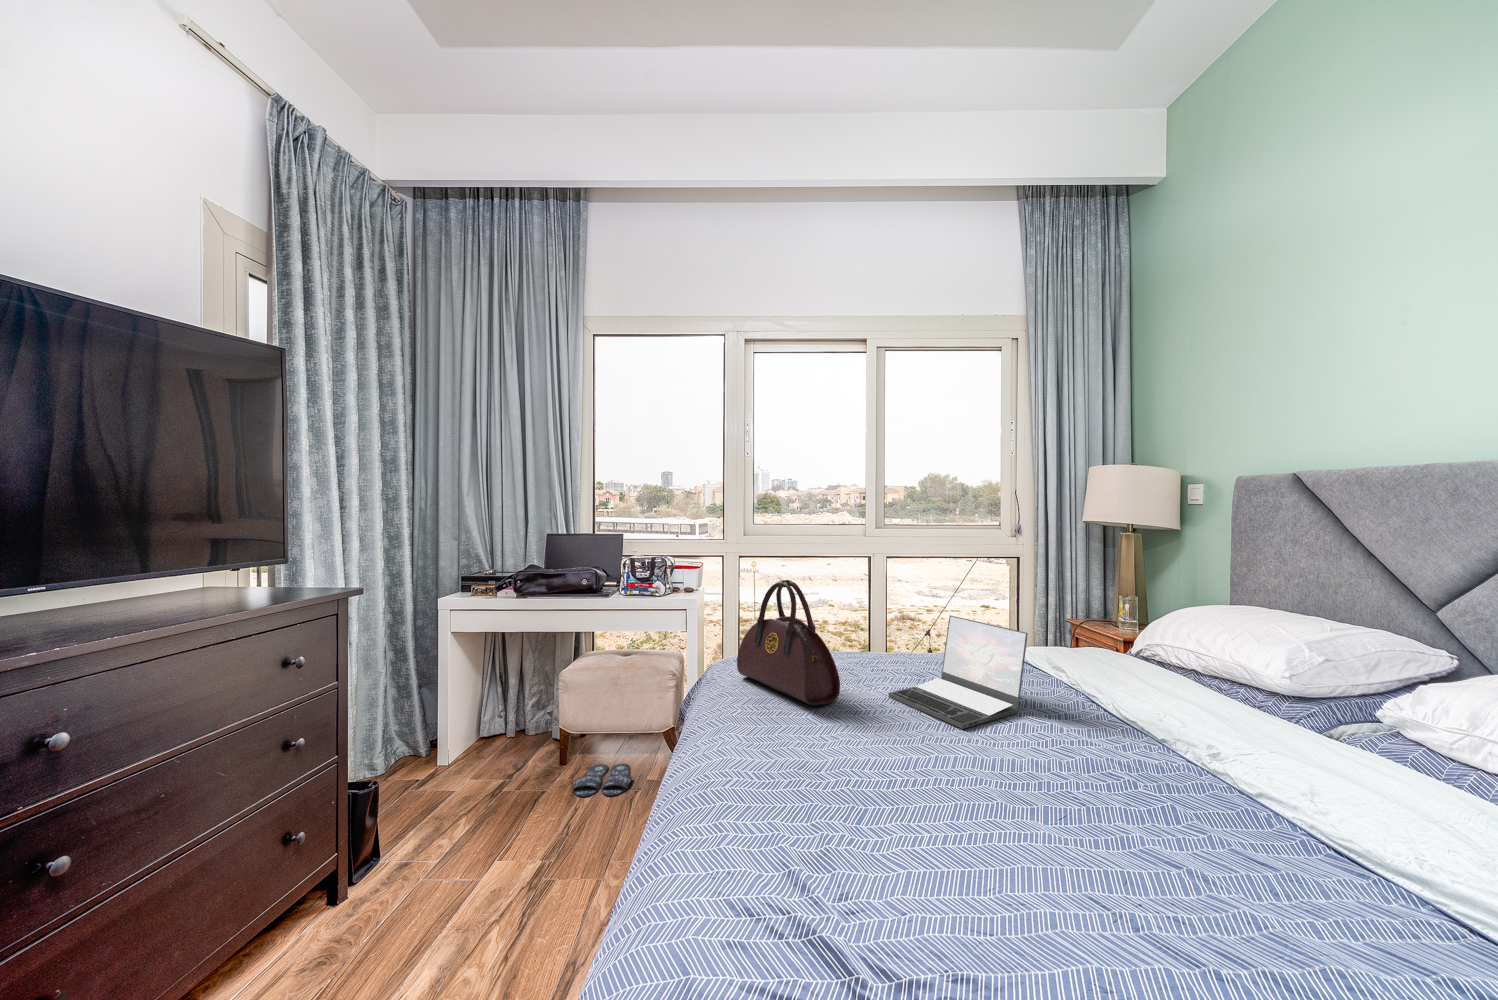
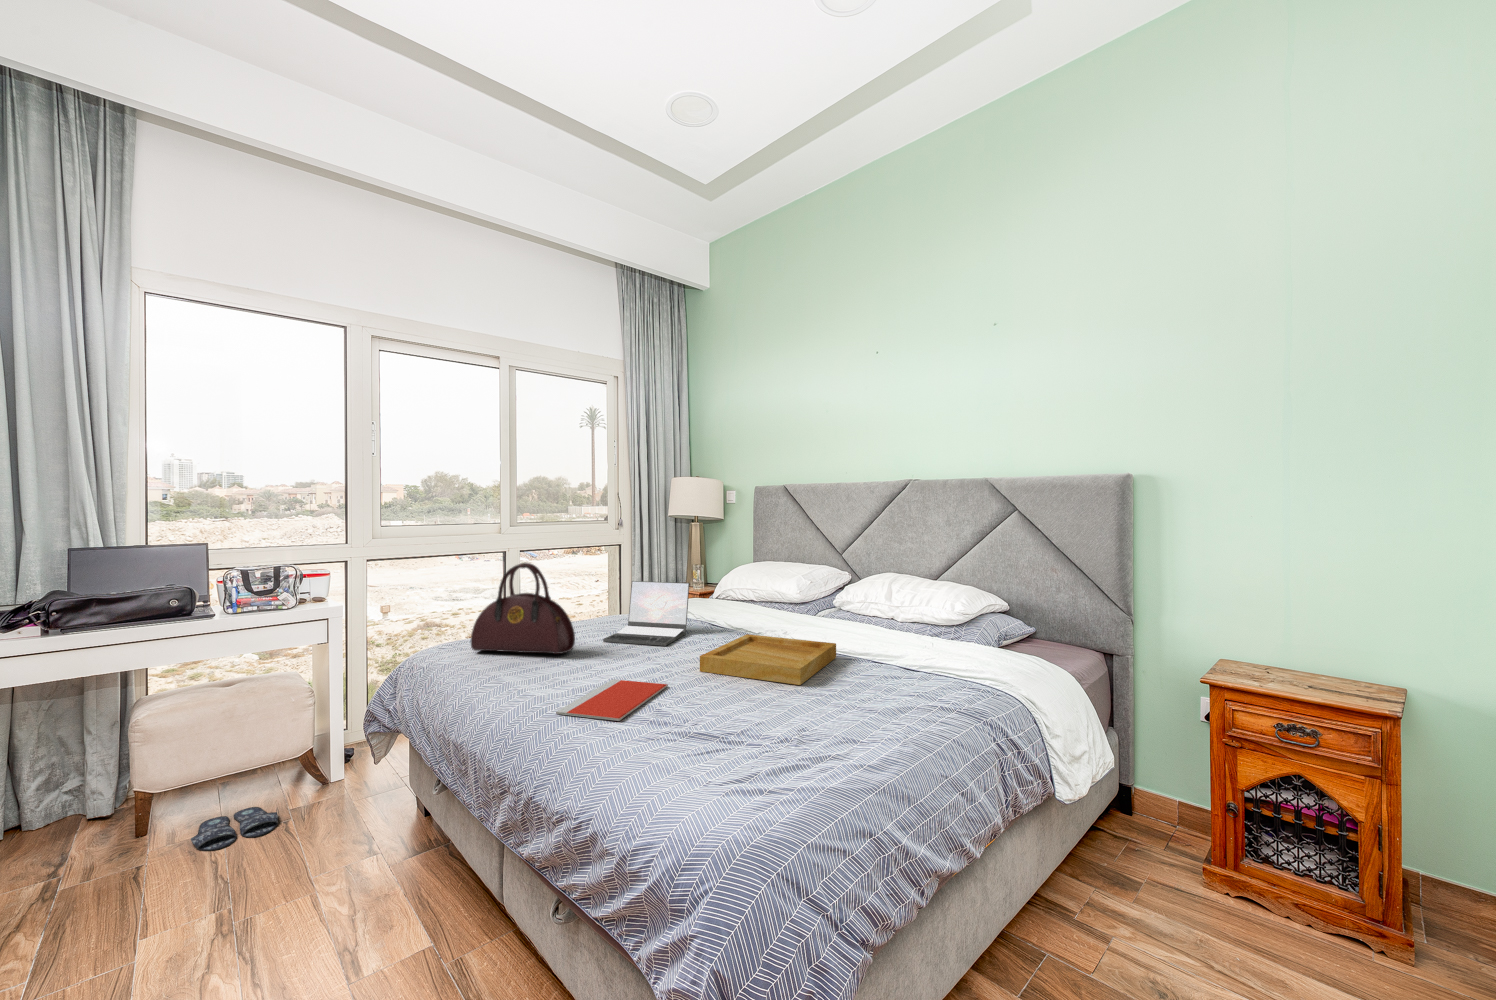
tray: none [964,750,1316,942] -> present [700,634,836,685]
notebook: none [684,775,878,876] -> present [556,679,668,721]

